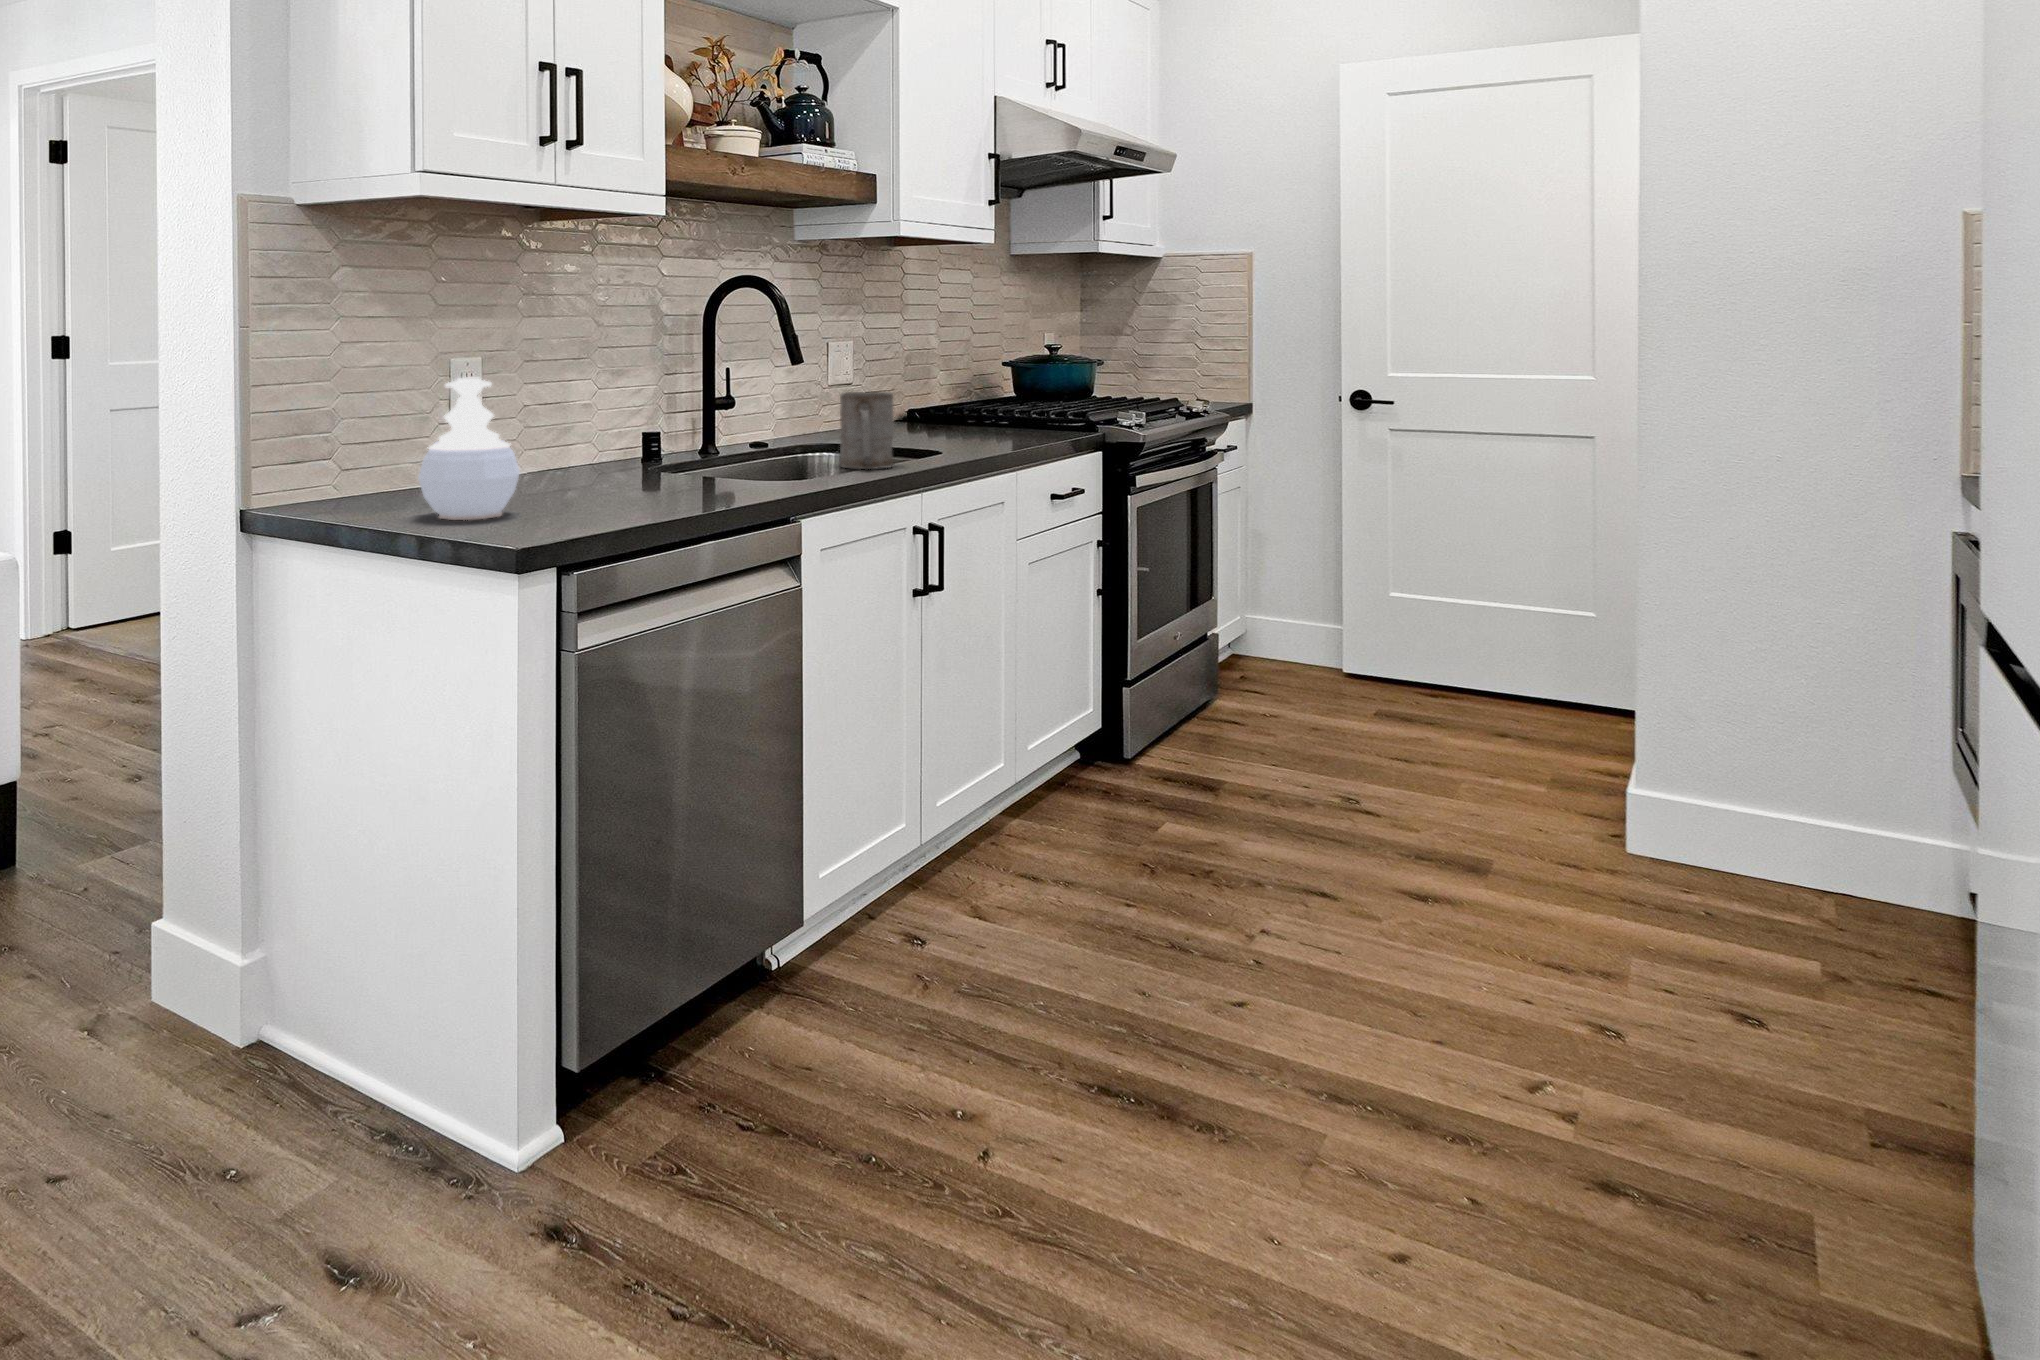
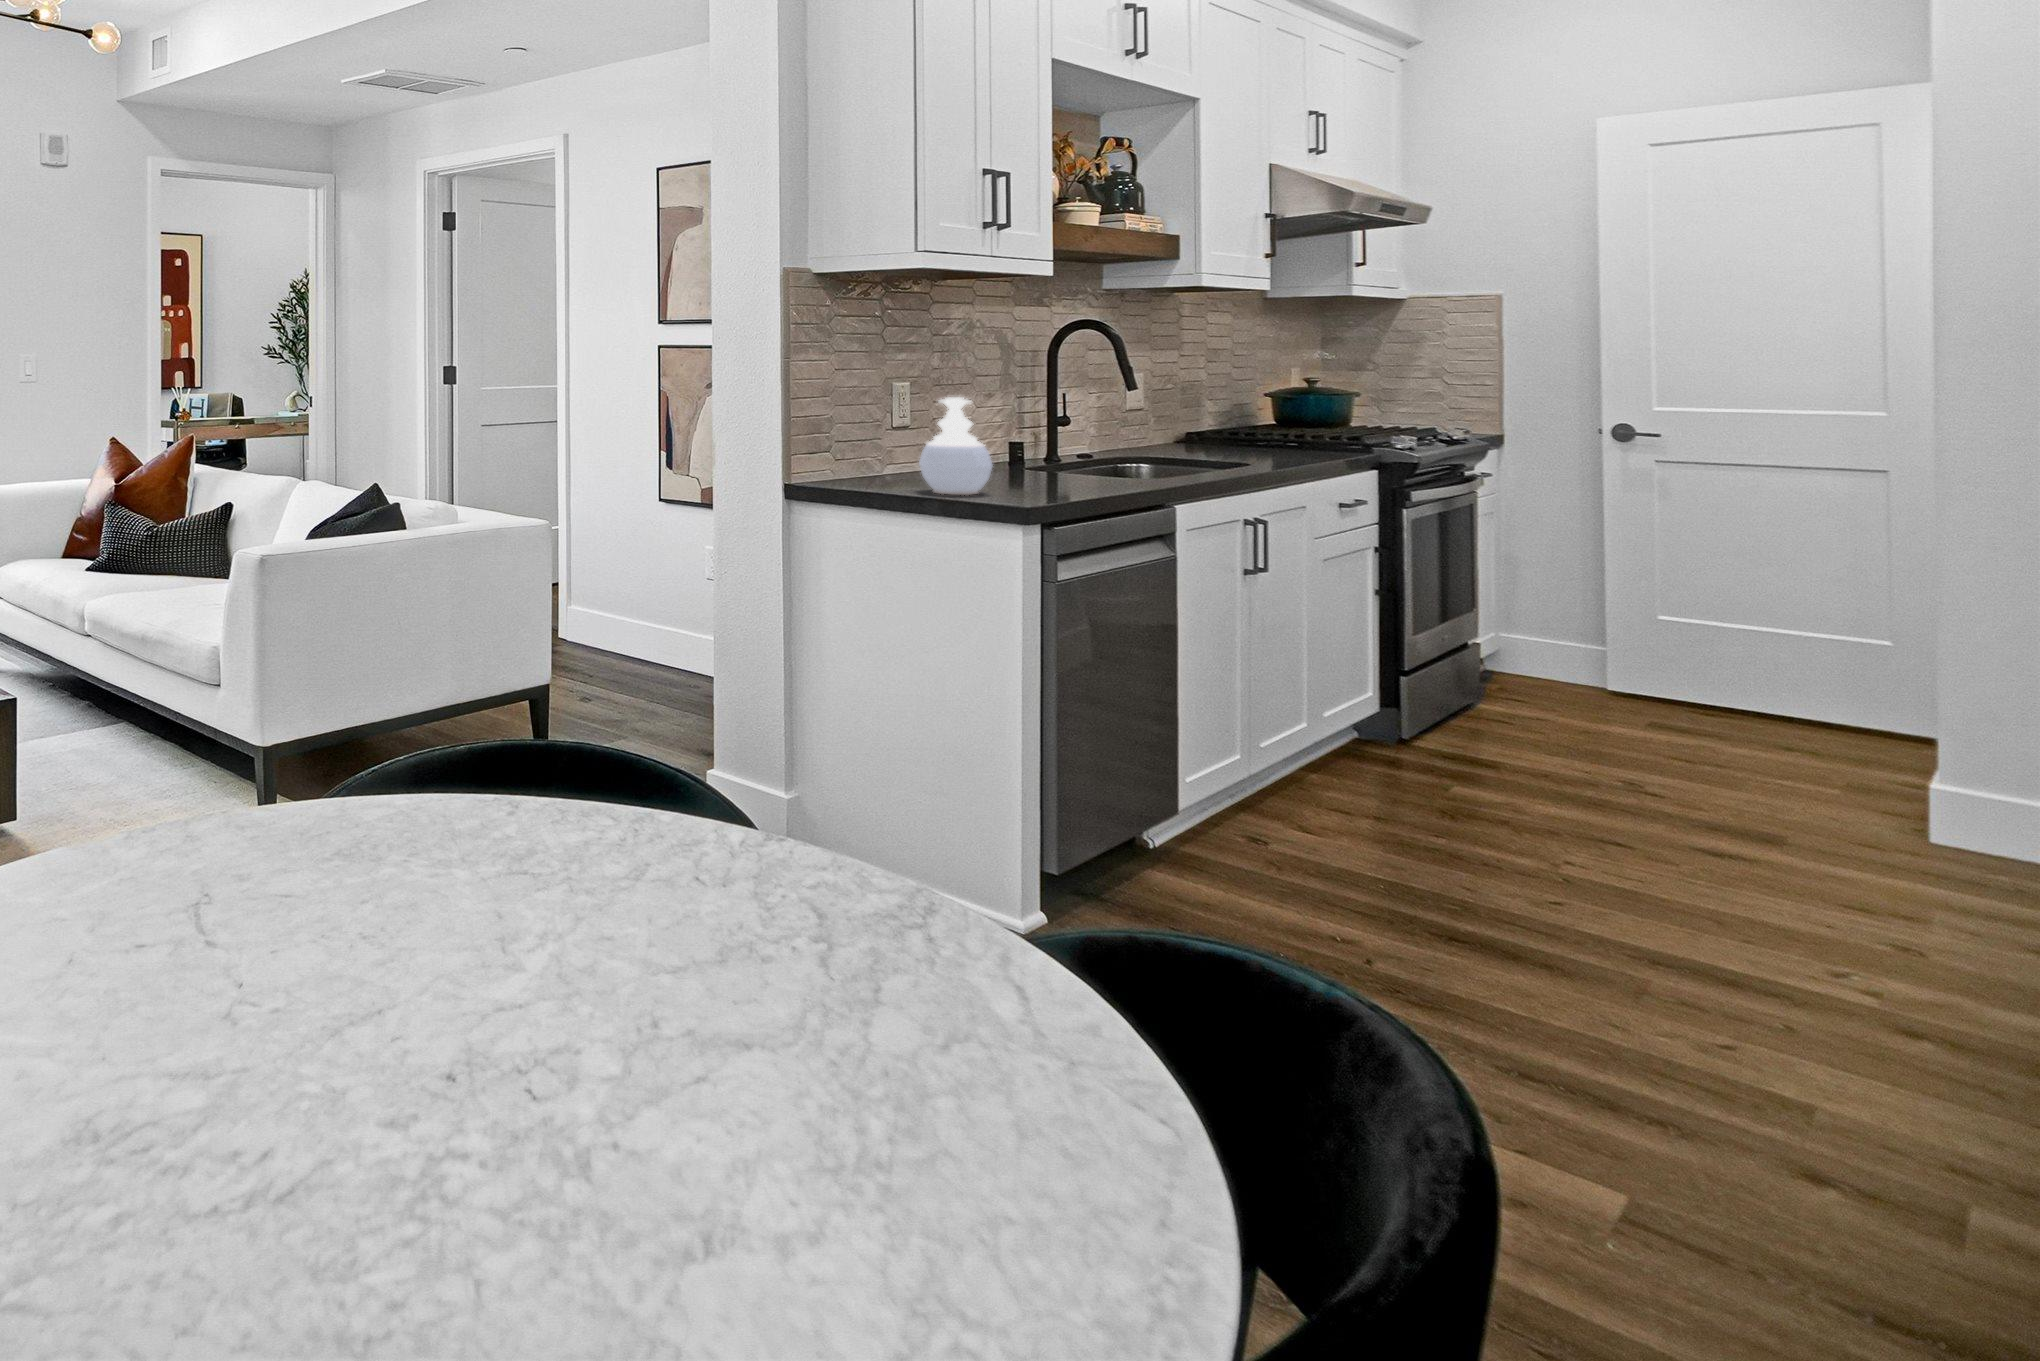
mug: present [840,392,894,469] -> none [1183,414,1230,474]

